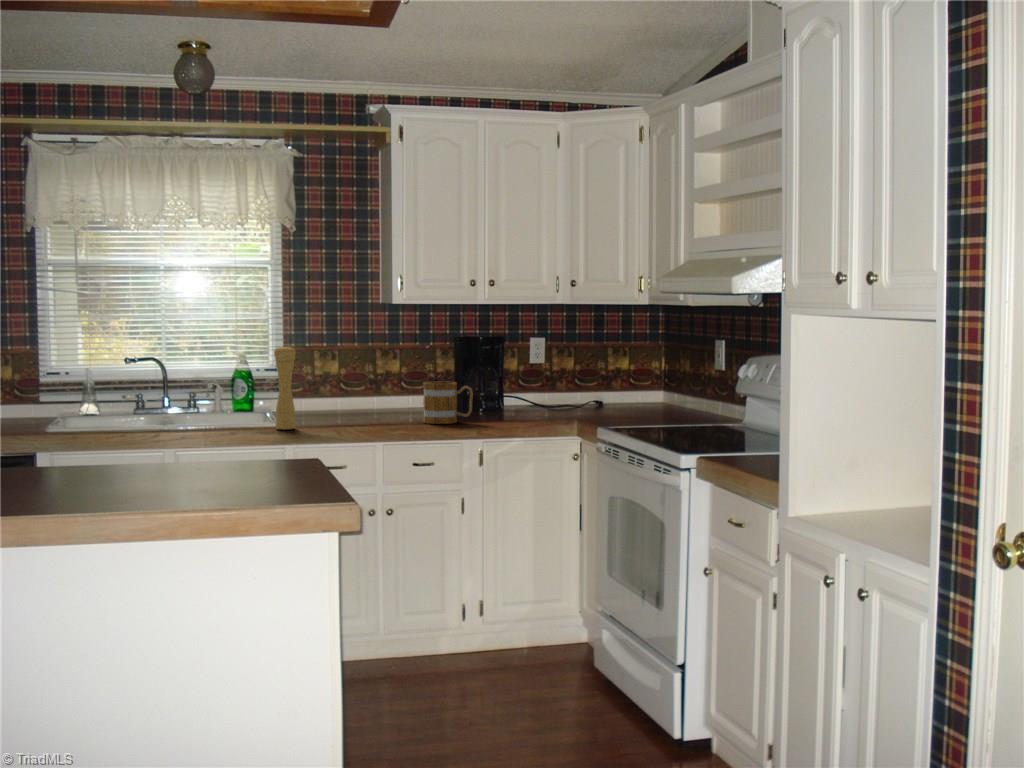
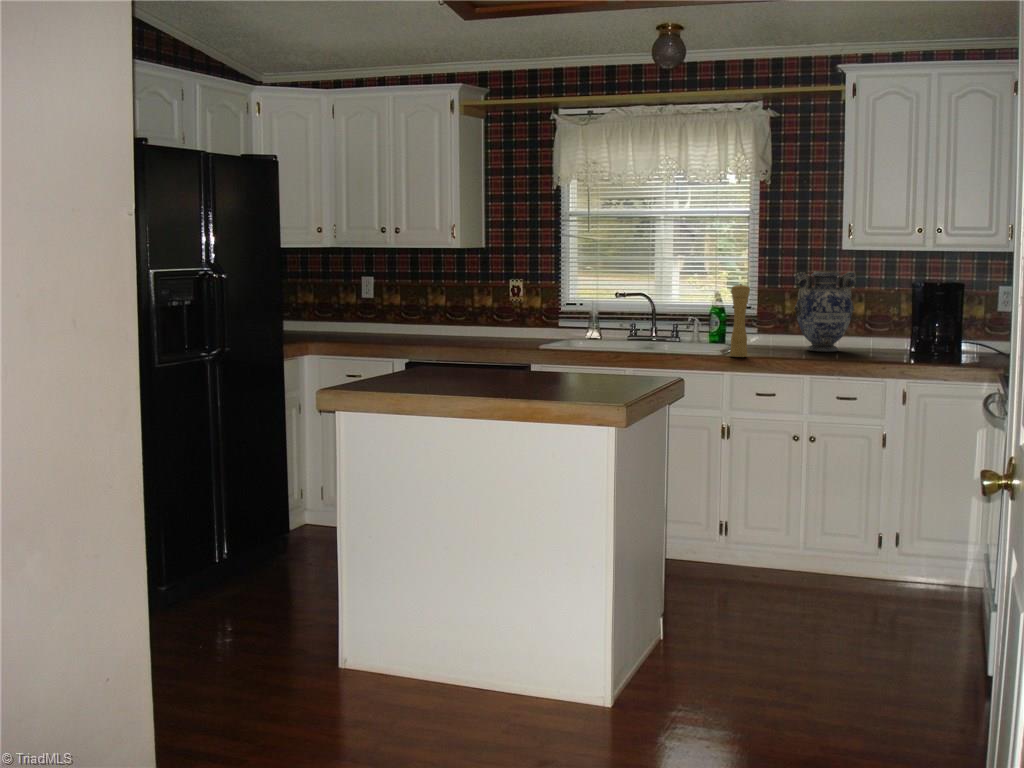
vase: none [334,328,397,417] -> present [794,270,857,352]
mug: present [423,382,473,424] -> none [870,321,919,361]

